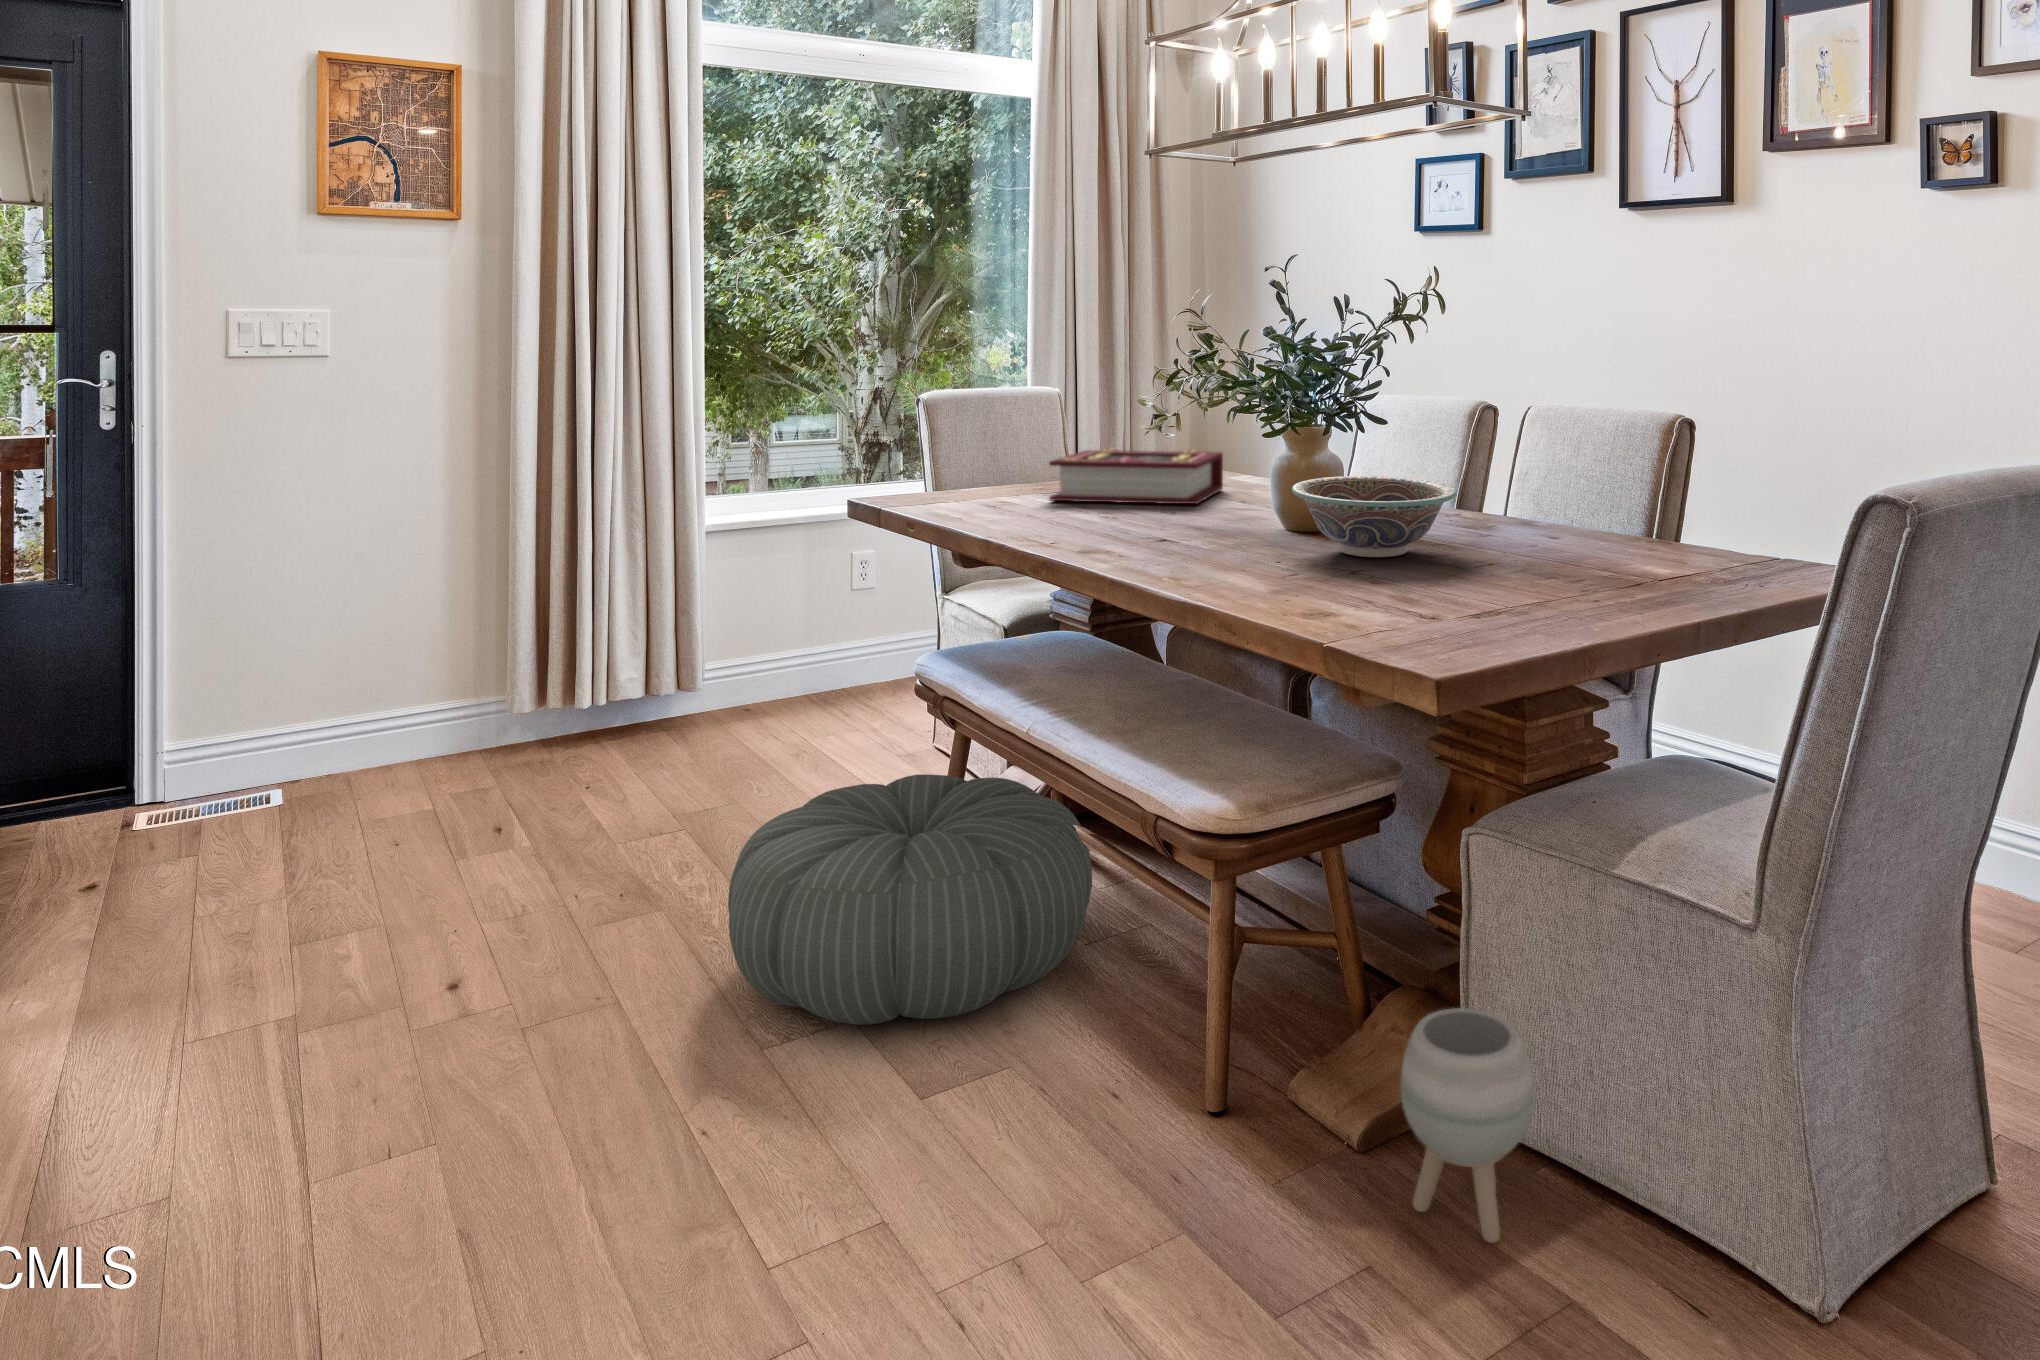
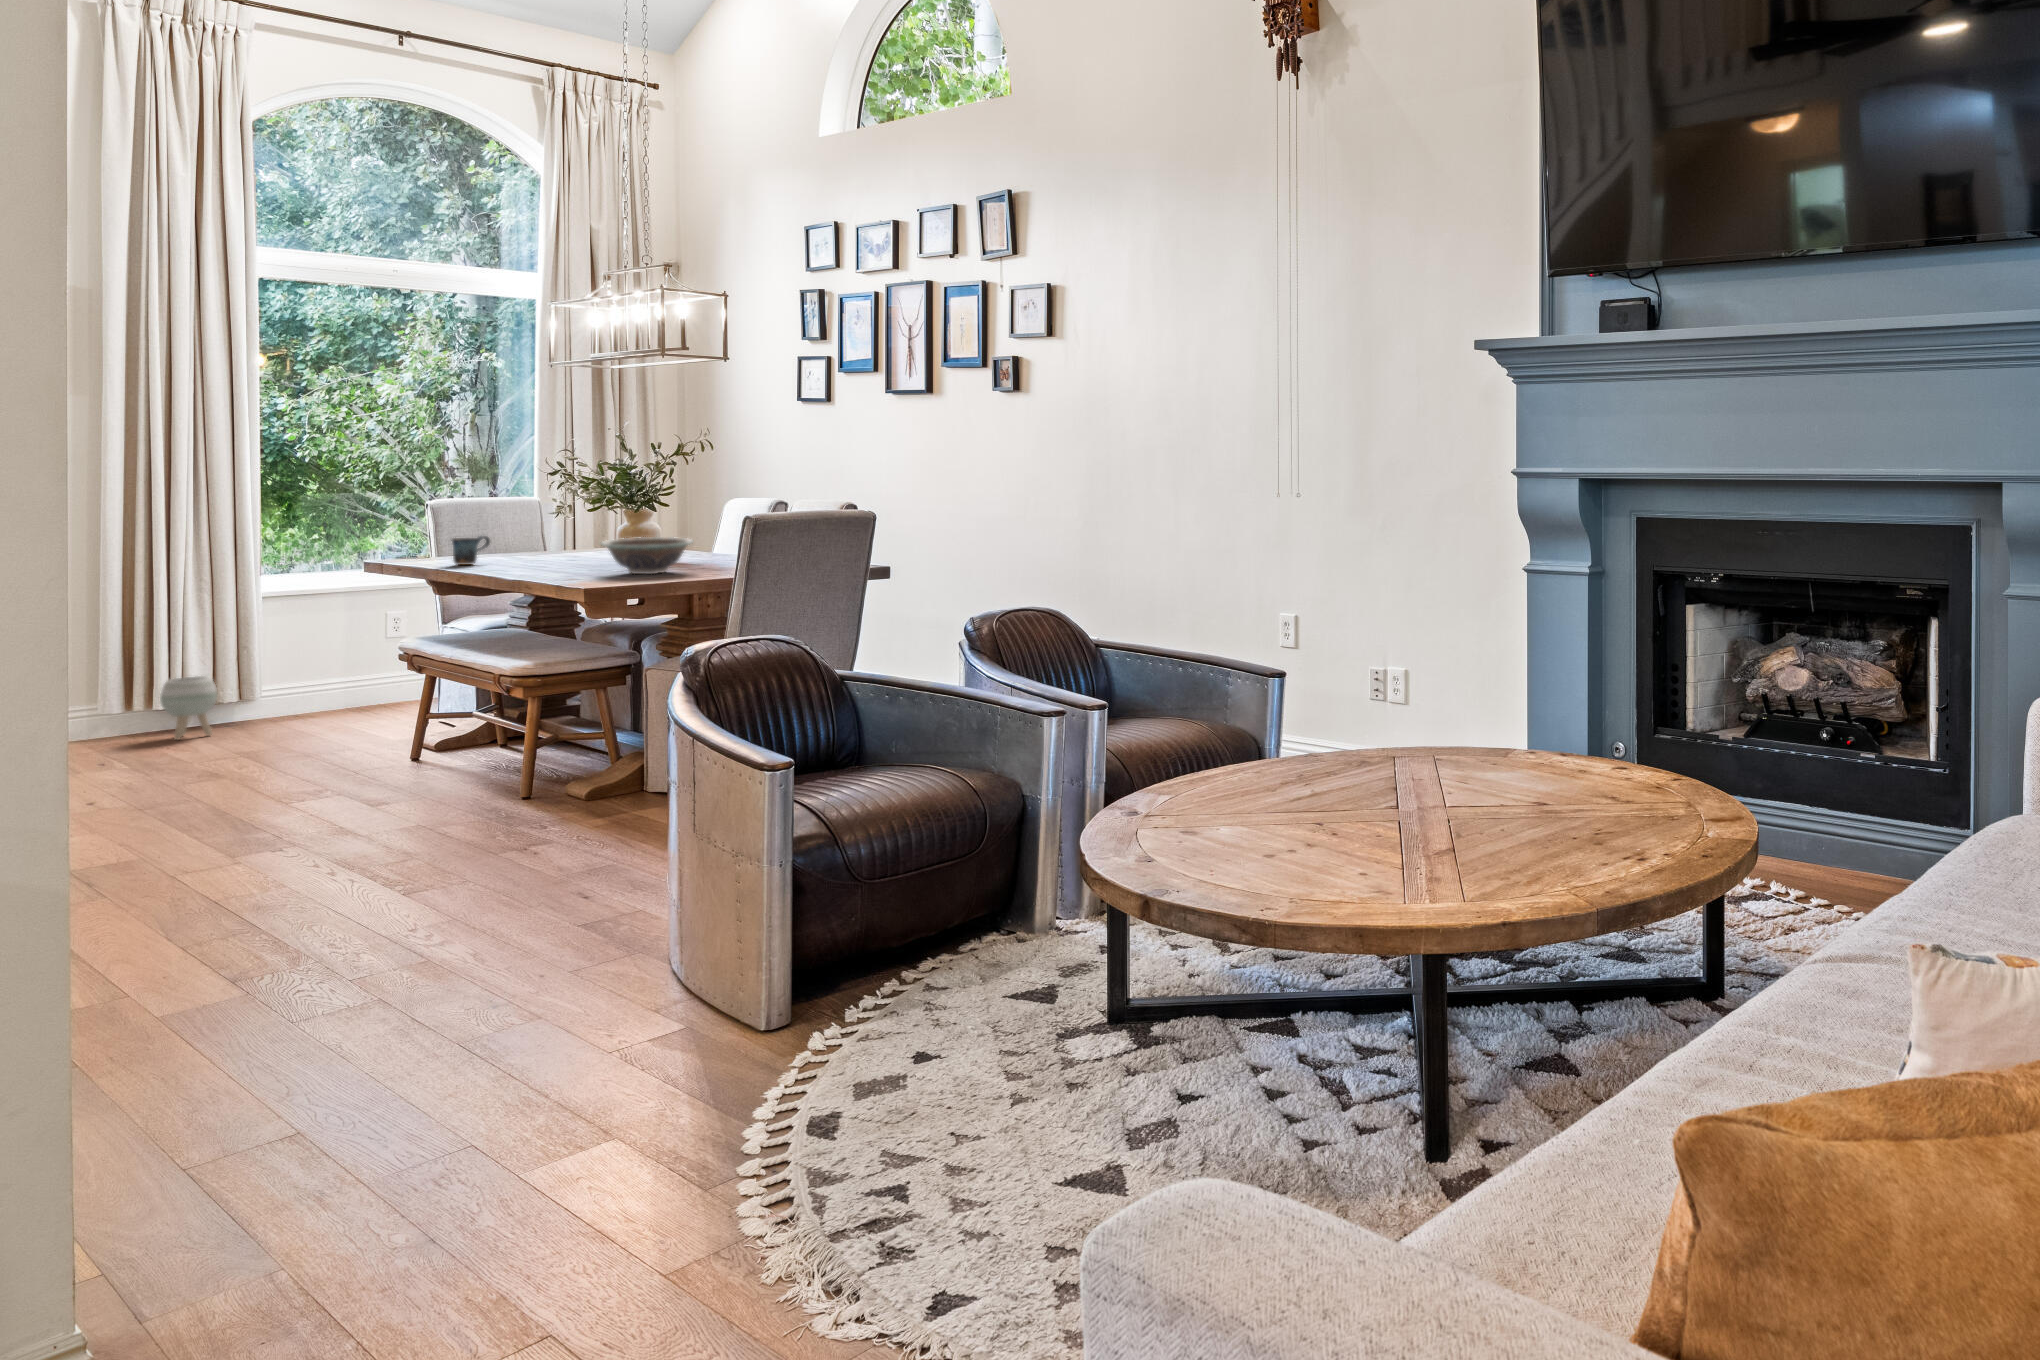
book: present [1049,448,1223,504] -> none [495,530,621,560]
mug: none [995,461,1051,515] -> present [451,536,490,565]
pouf: present [728,774,1092,1025] -> none [262,700,491,801]
planter: present [1400,1008,1534,1243] -> present [160,676,217,740]

